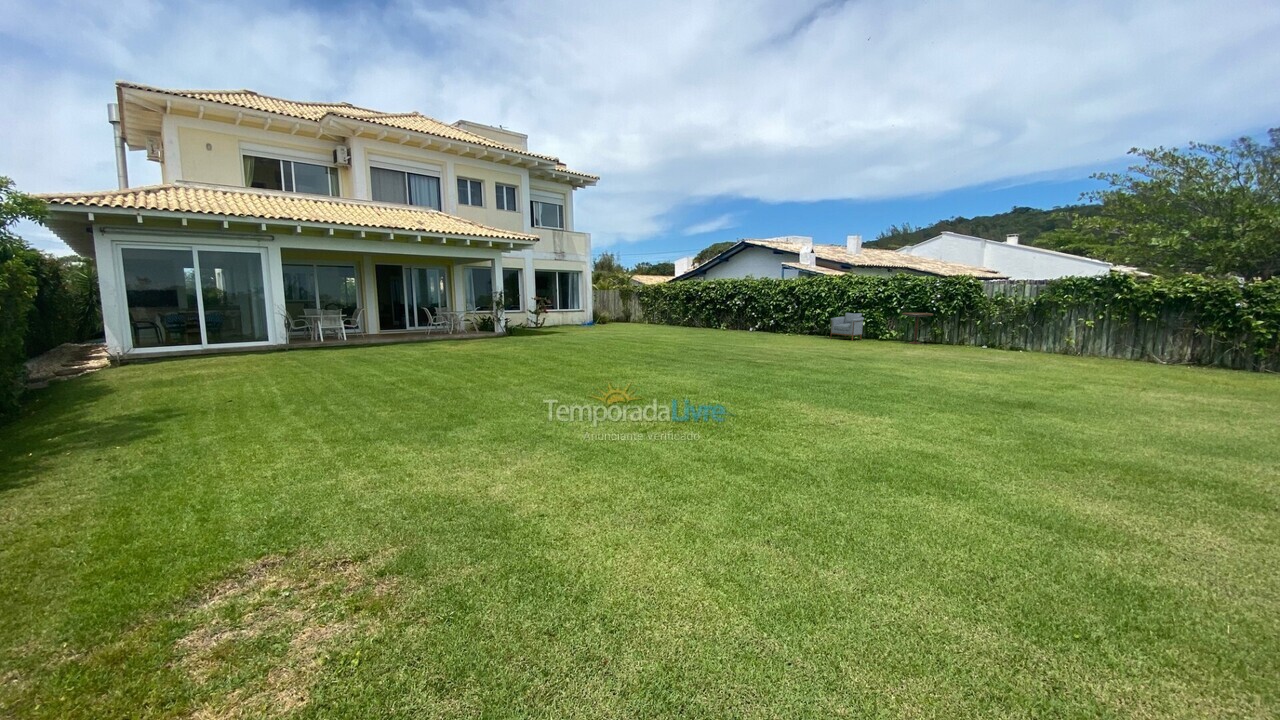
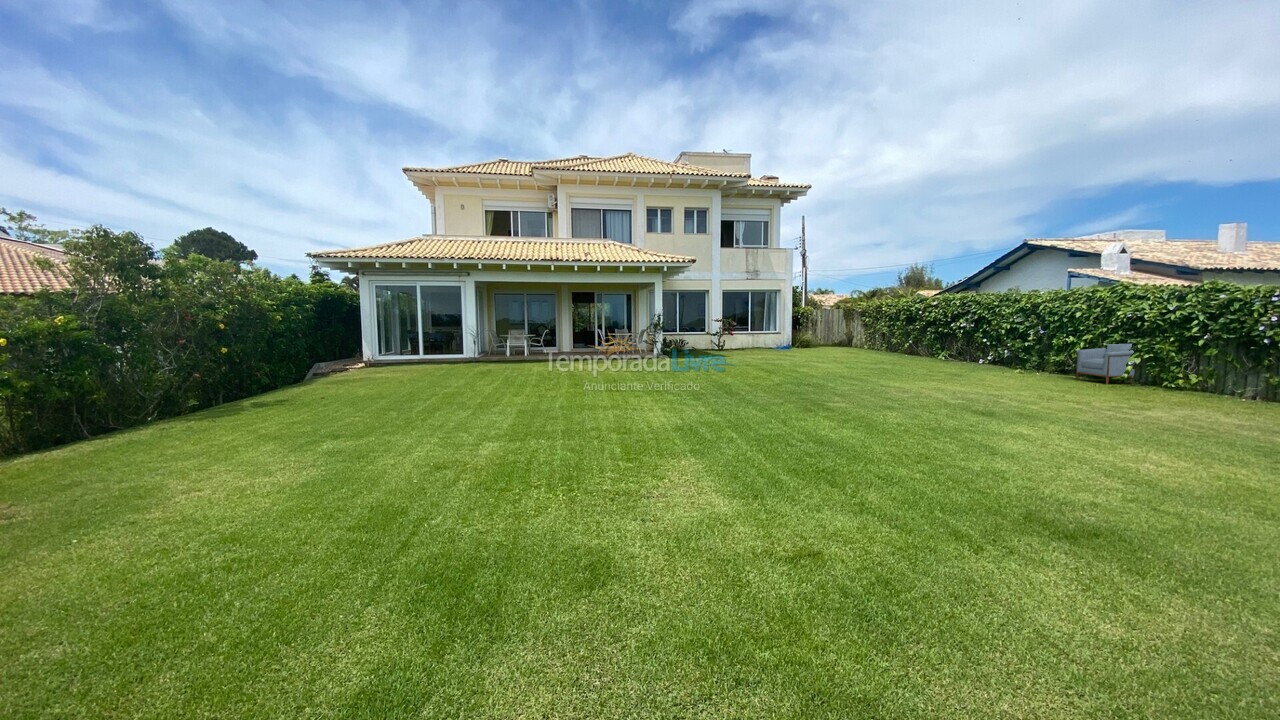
pedestal table: present [902,313,933,344] -> none [1195,344,1262,396]

